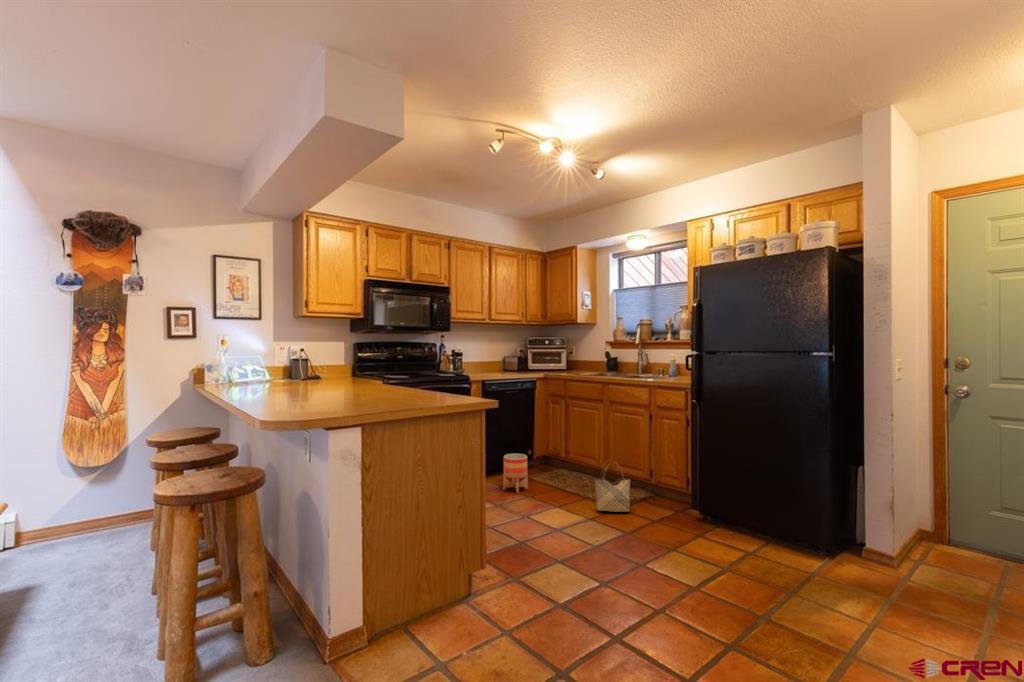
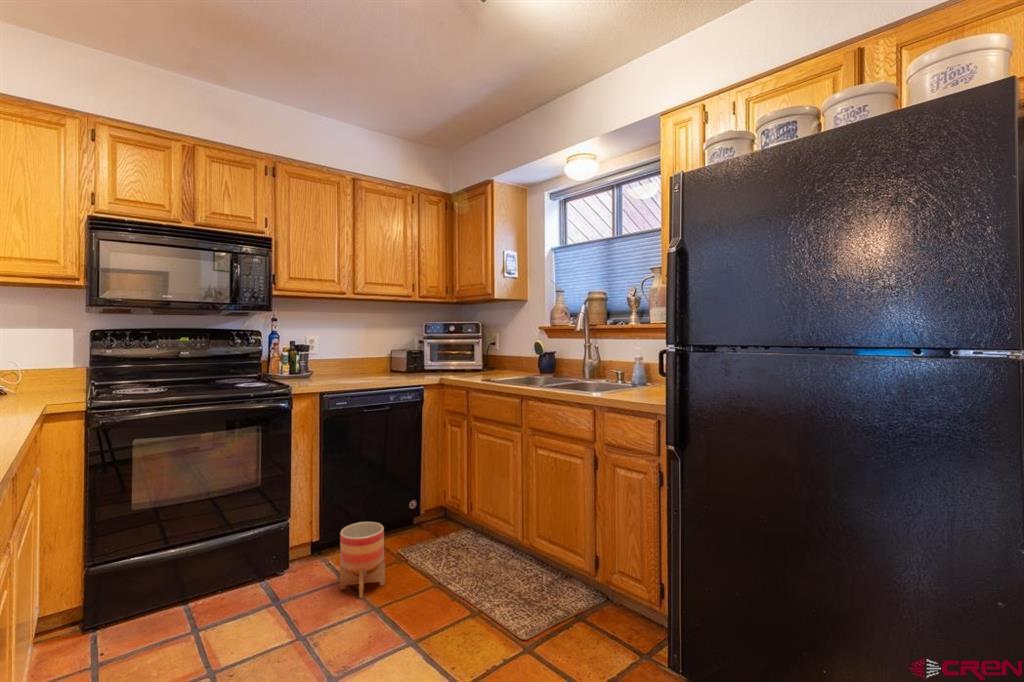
woven basket: present [595,466,630,512] -> none [480,550,550,659]

